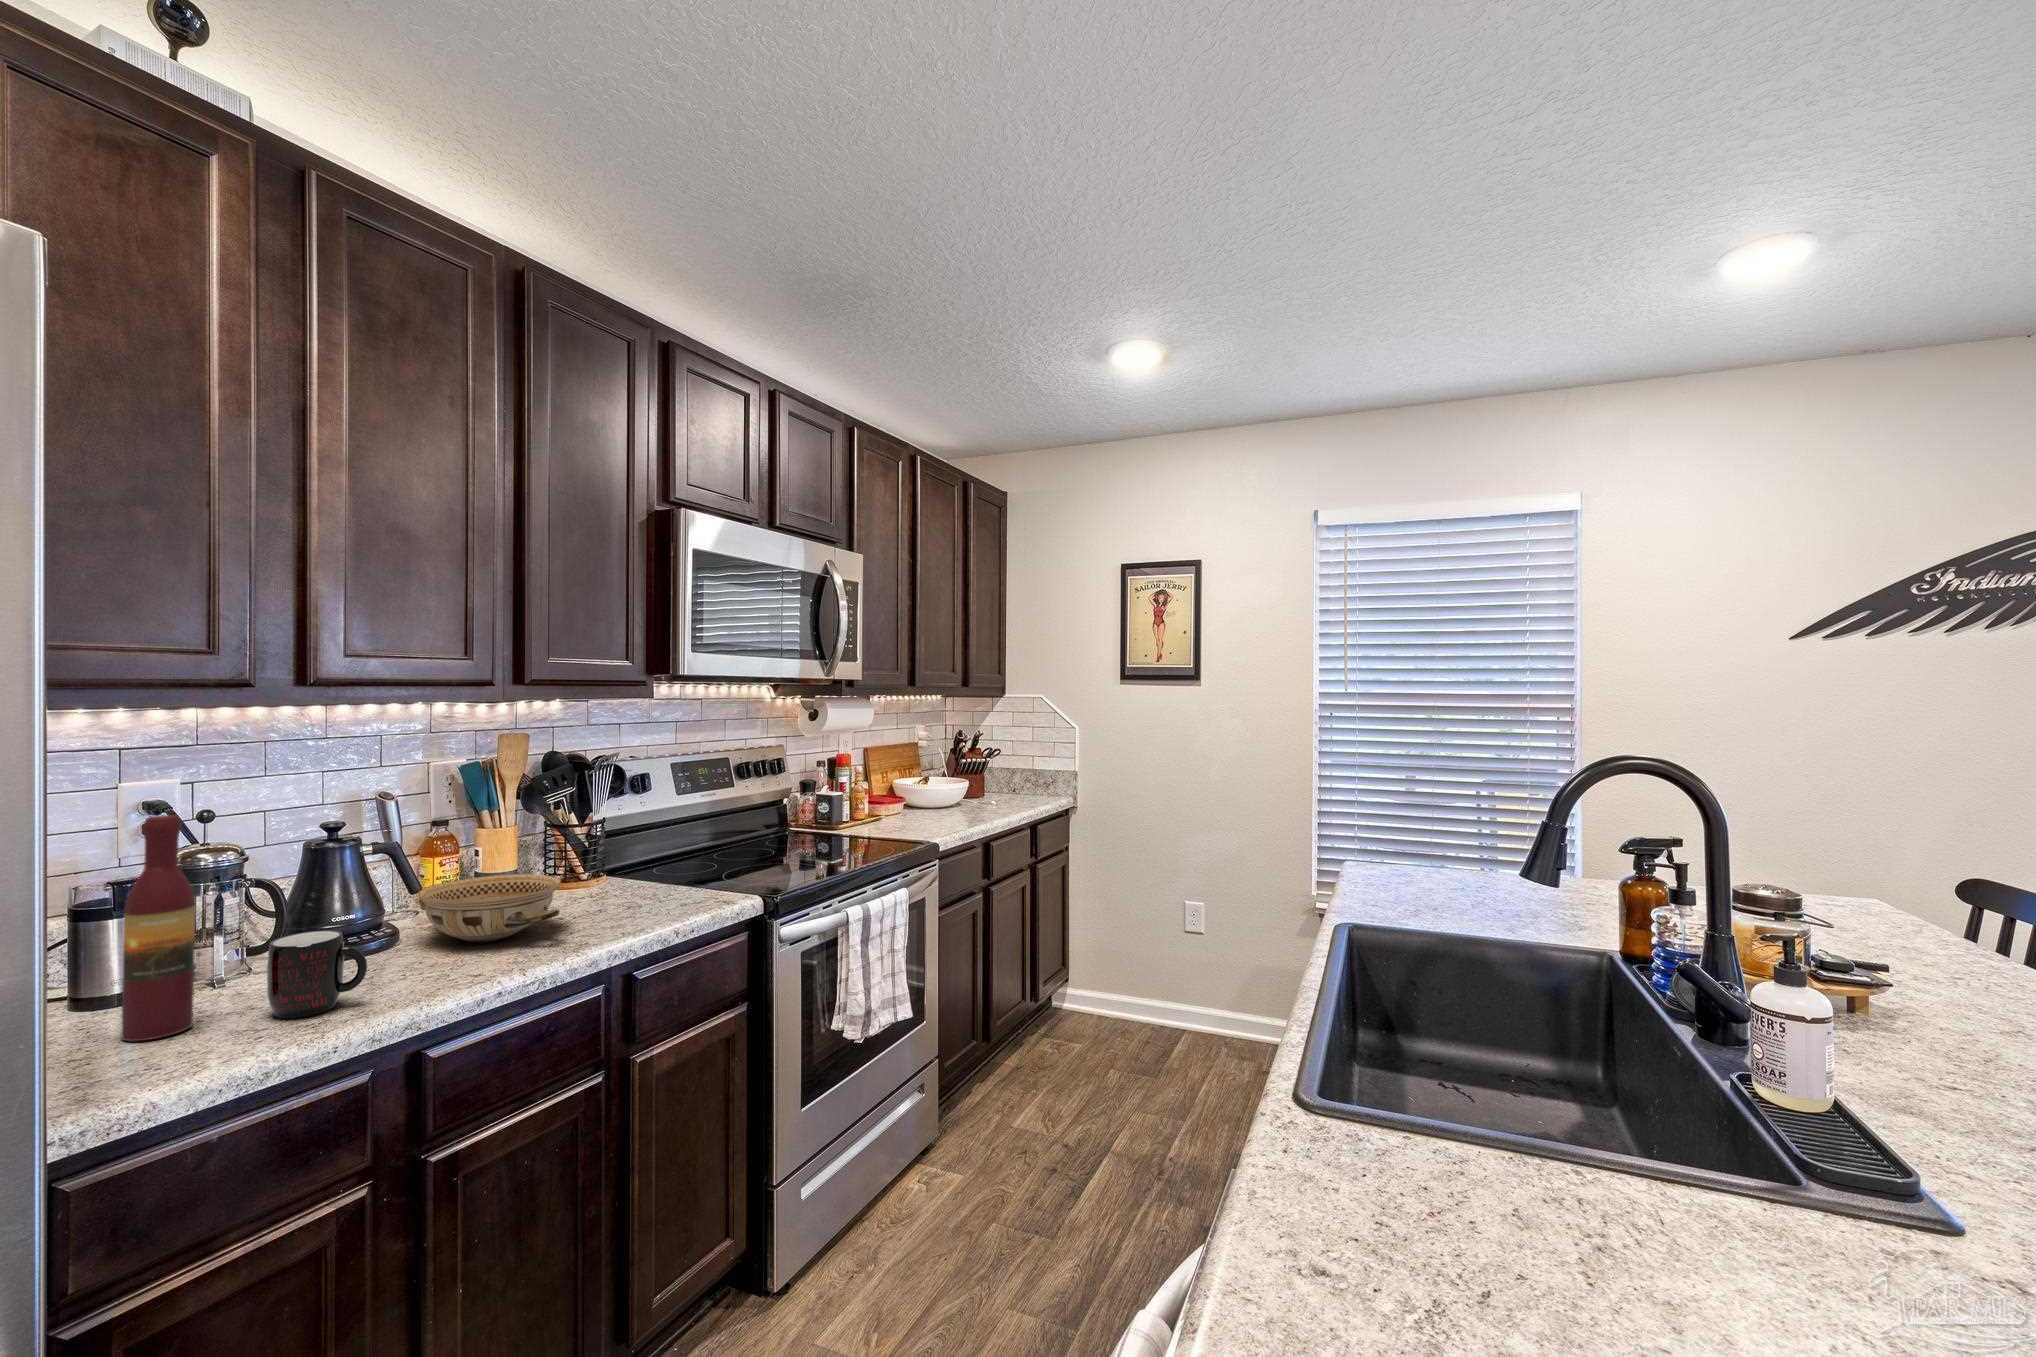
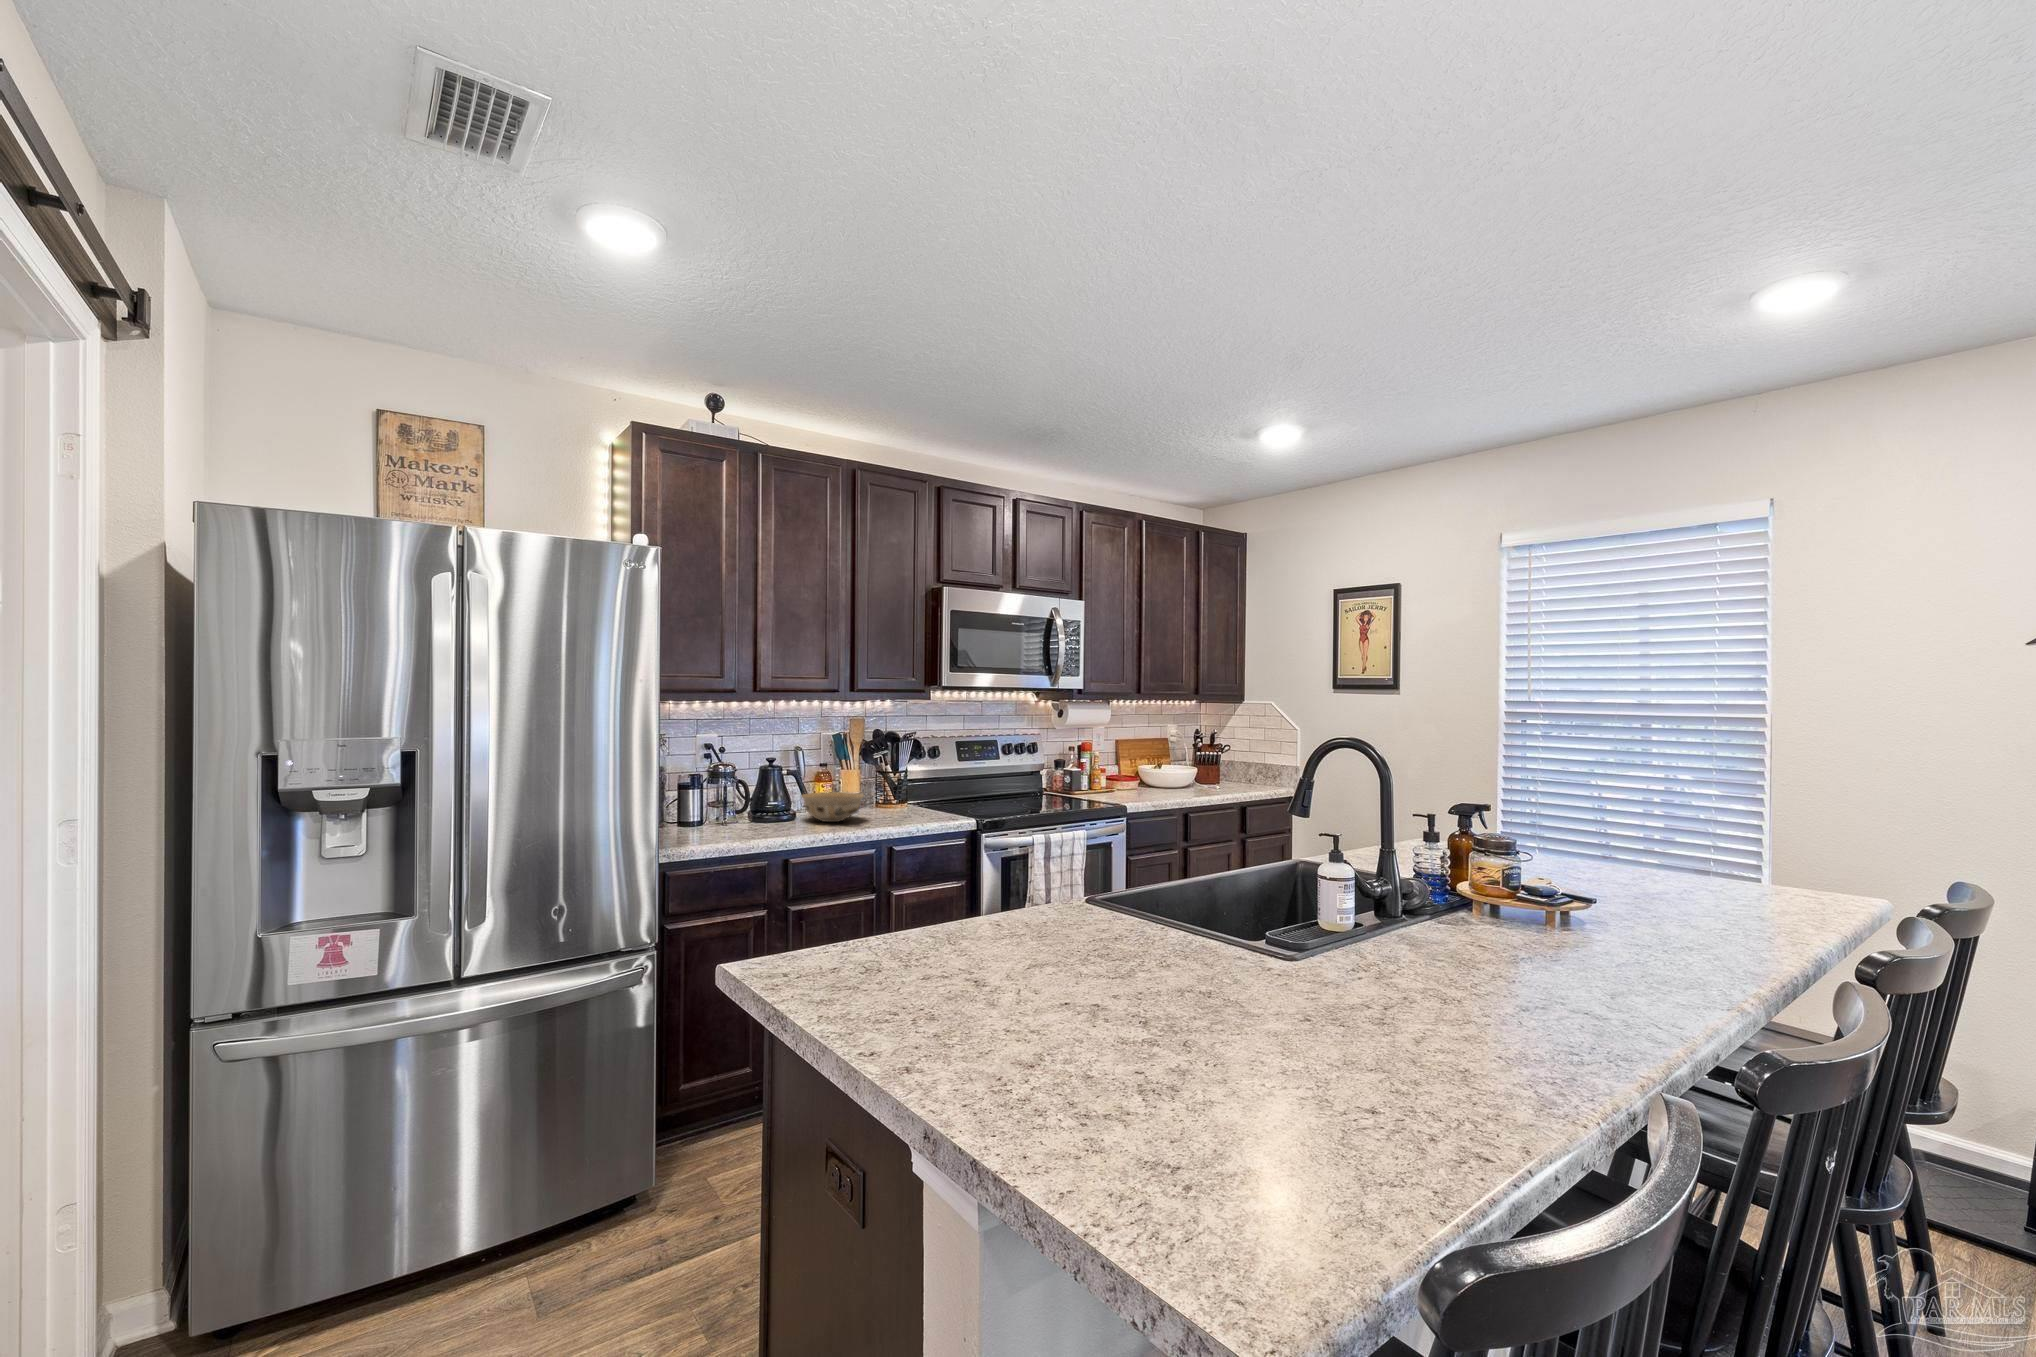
wine bottle: present [121,815,195,1042] -> none [690,745,713,834]
mug: present [267,930,367,1018] -> none [736,801,770,835]

